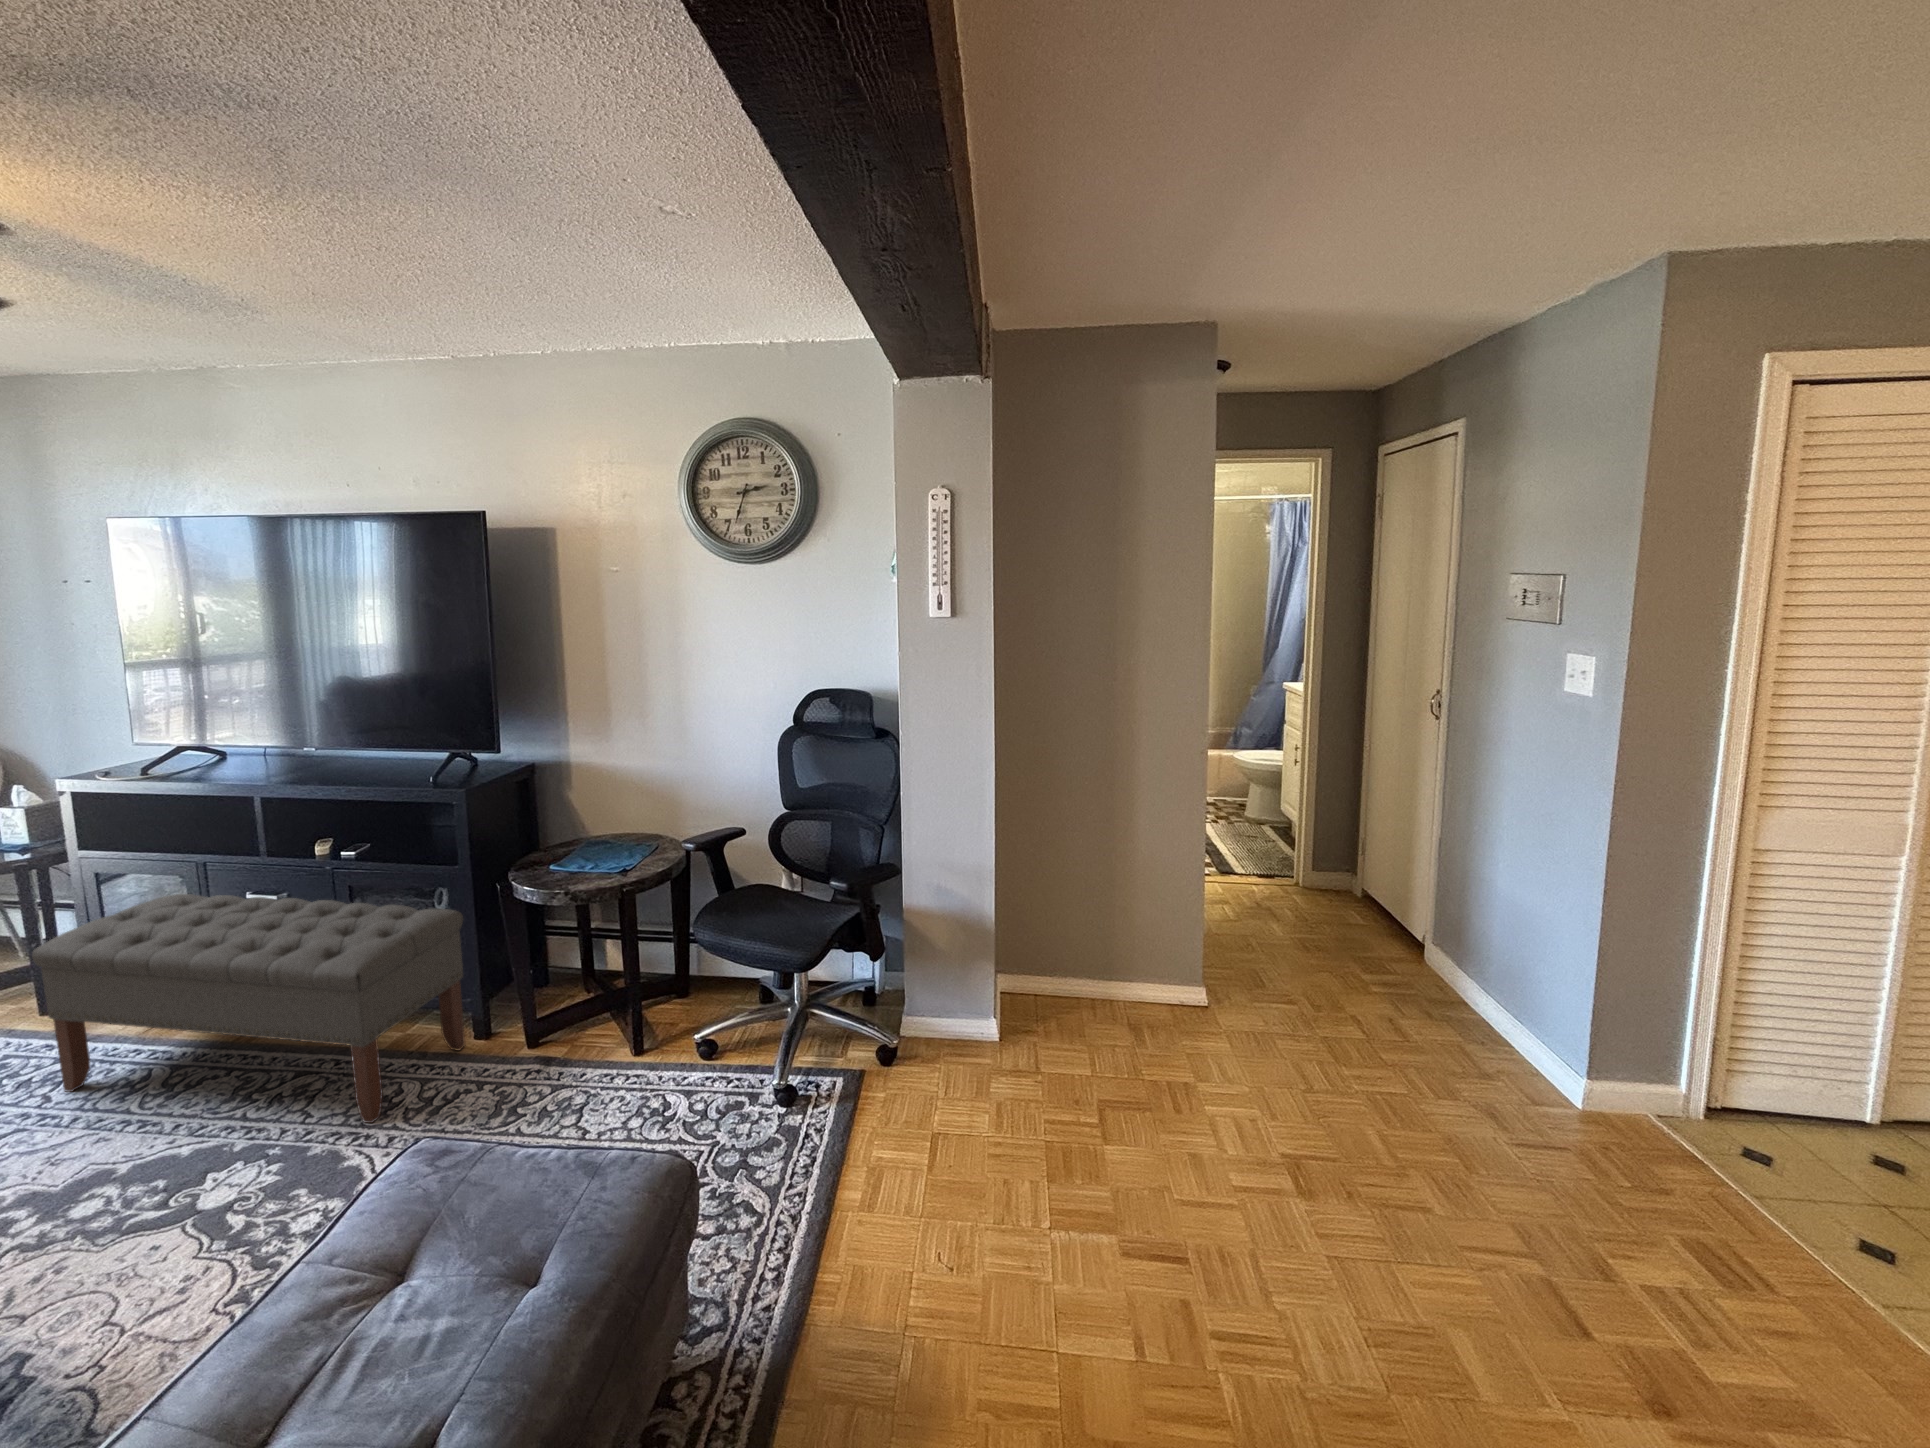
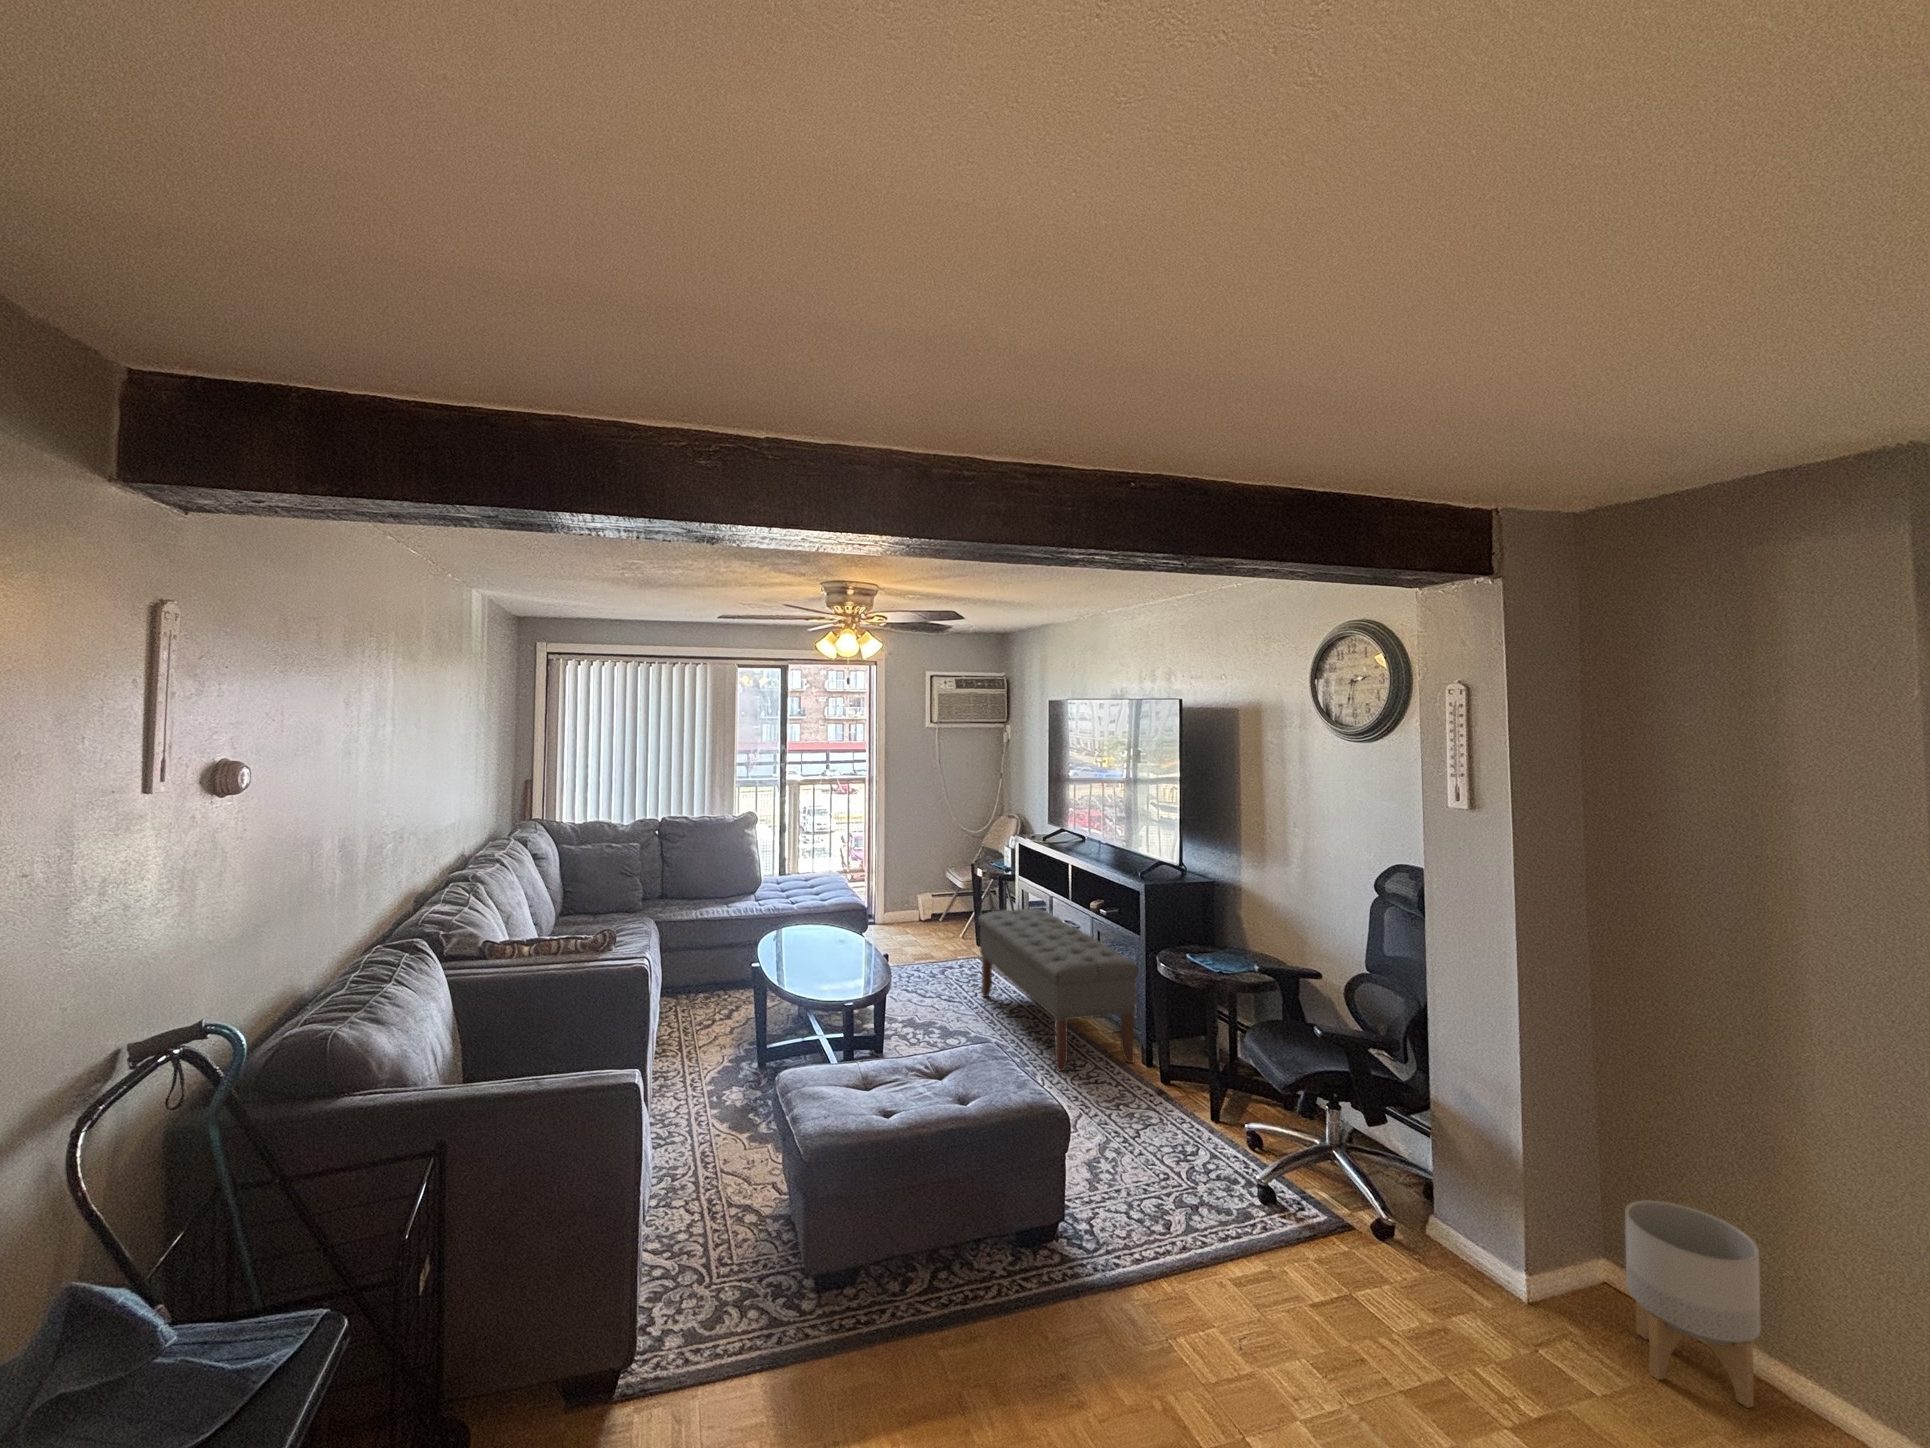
planter: none [1049,907,1128,1041] -> present [1625,1201,1760,1408]

